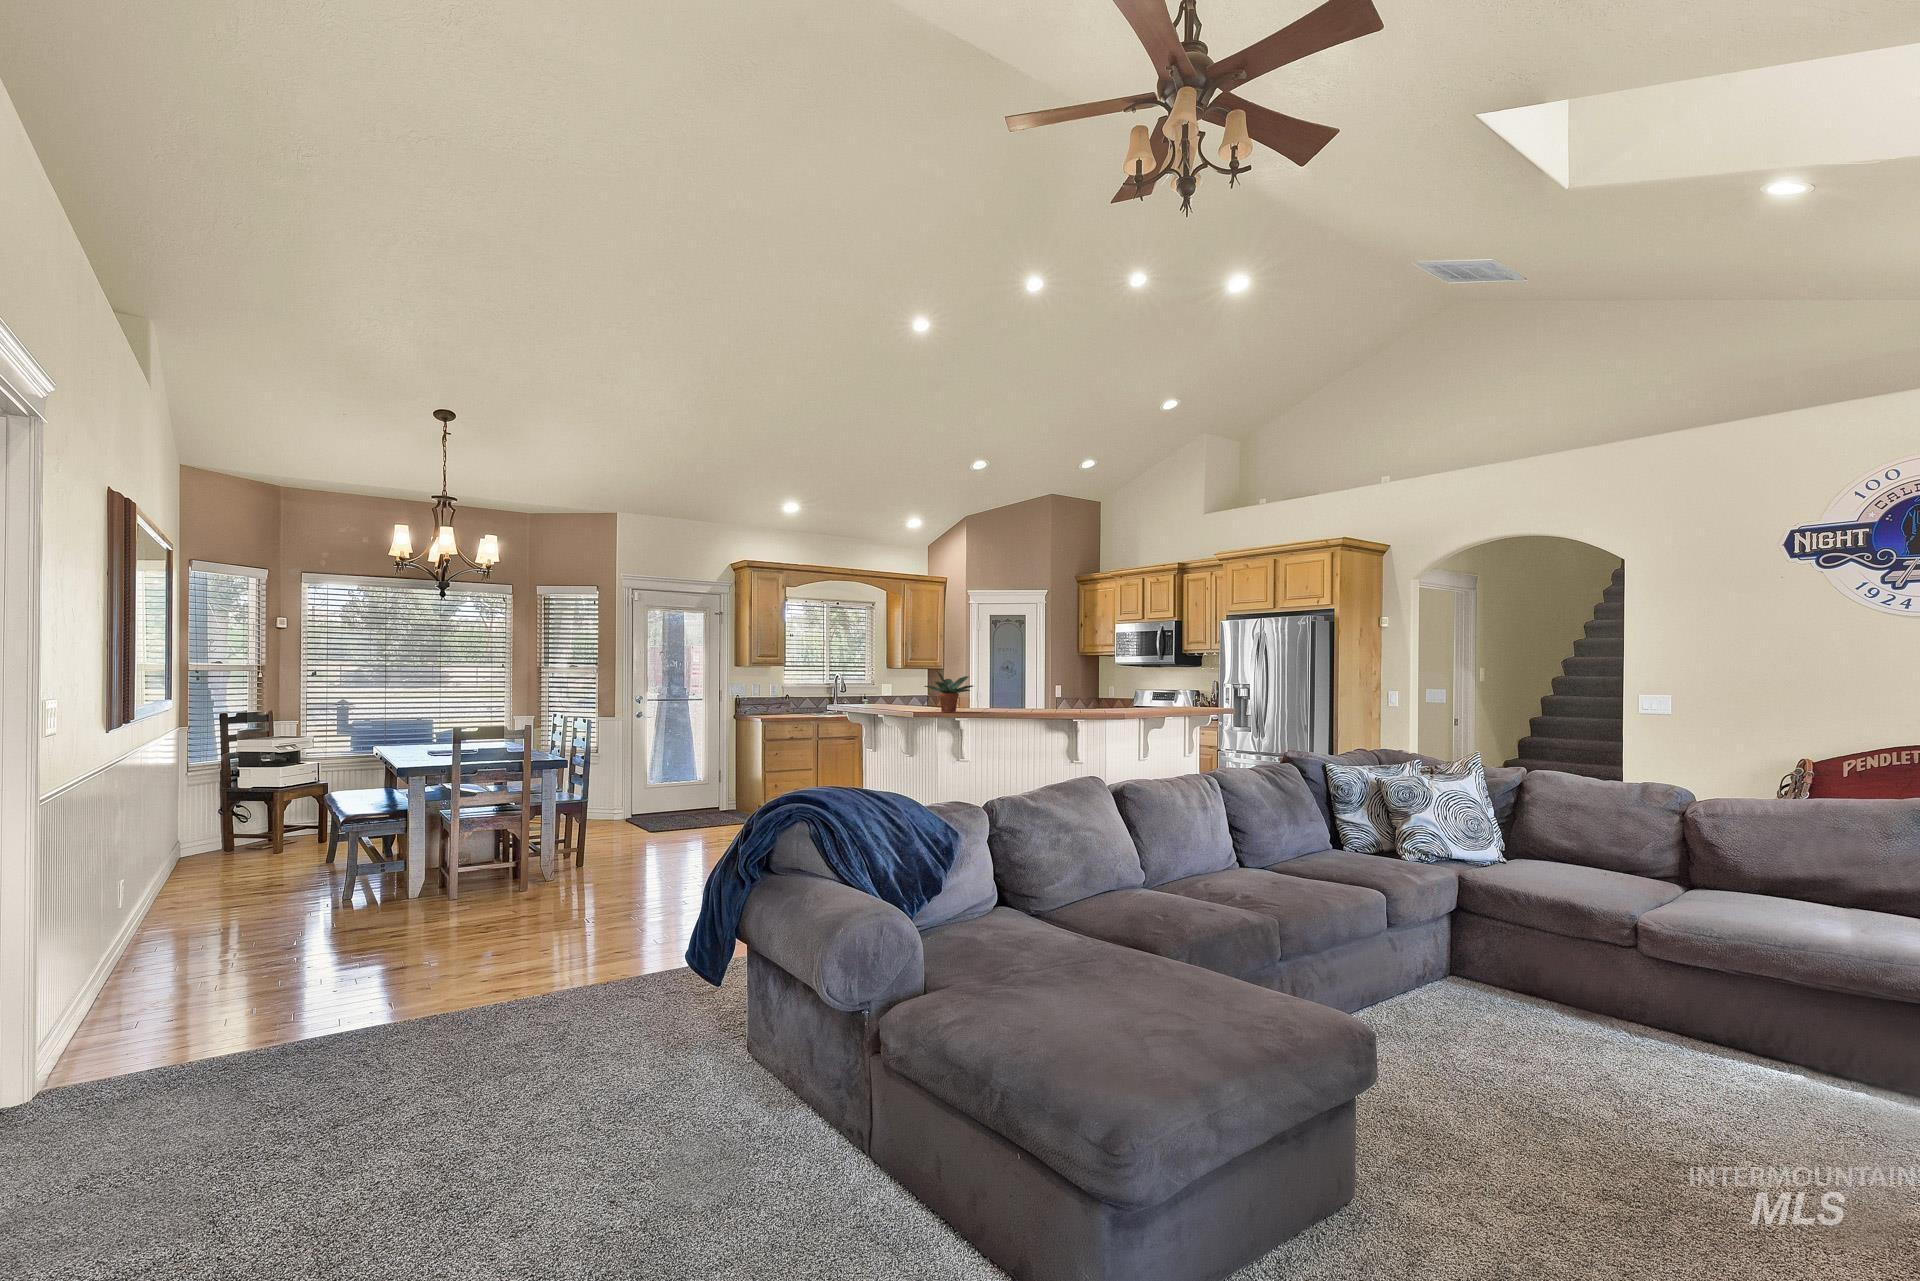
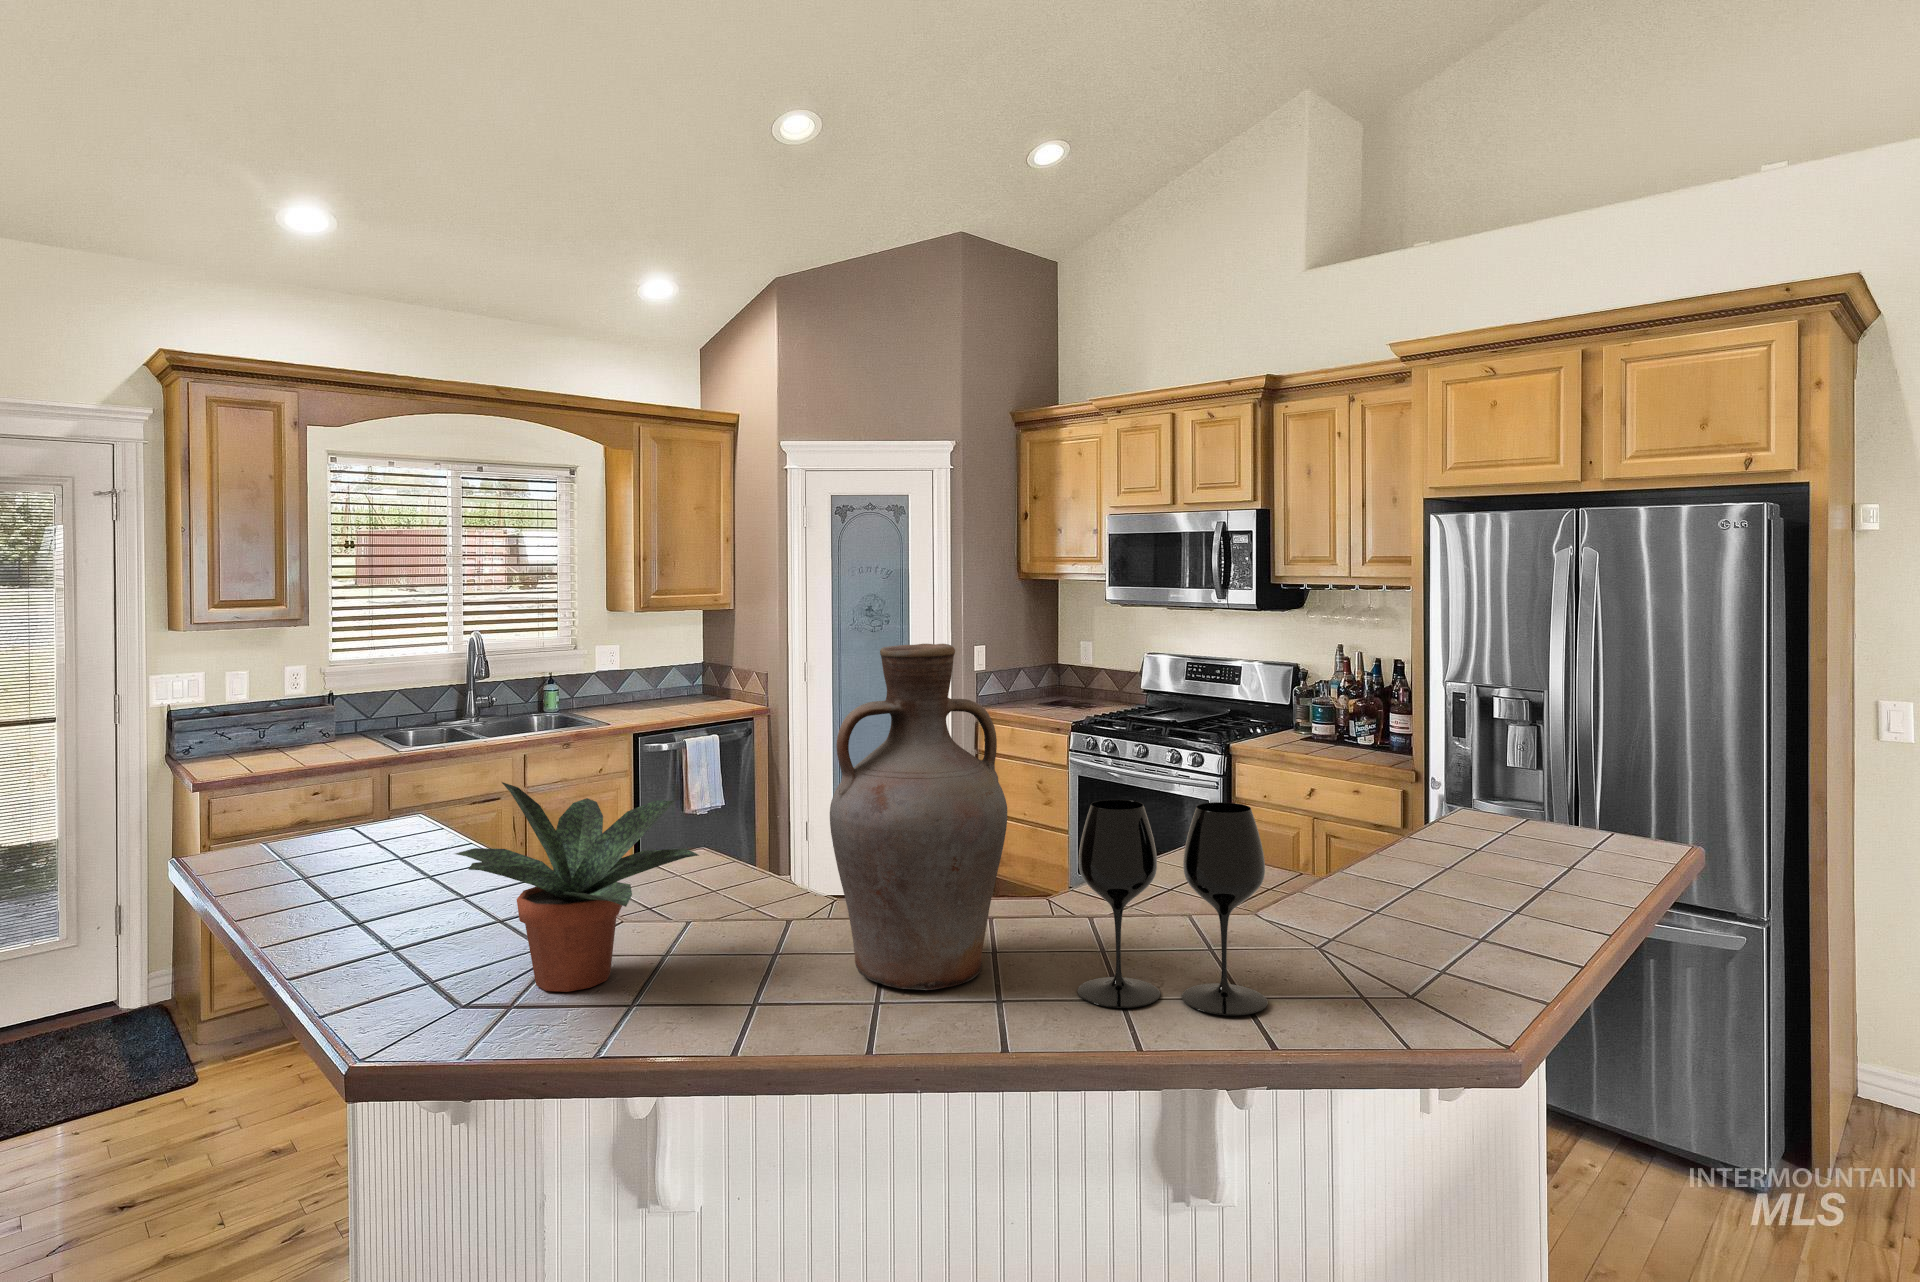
vase: none [1003,643,1040,712] -> present [830,644,1007,990]
wine glass: none [1054,673,1092,713] -> present [1078,800,1268,1015]

